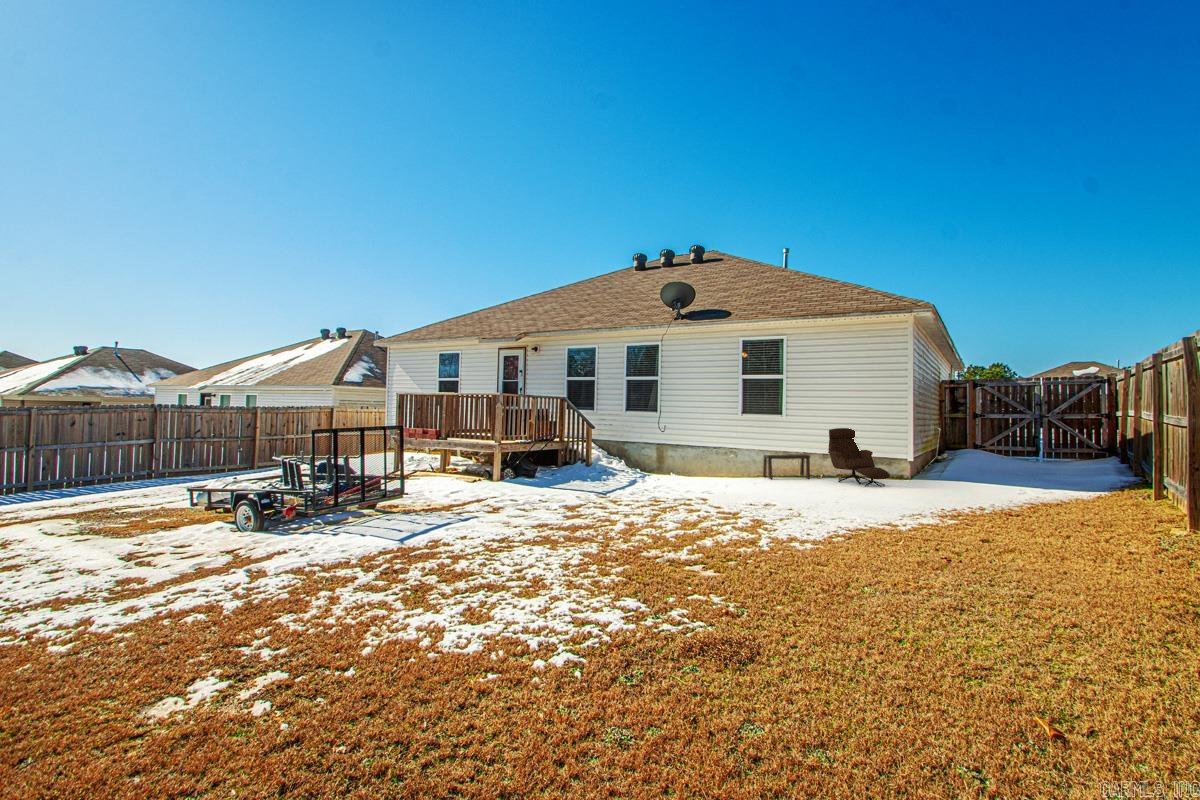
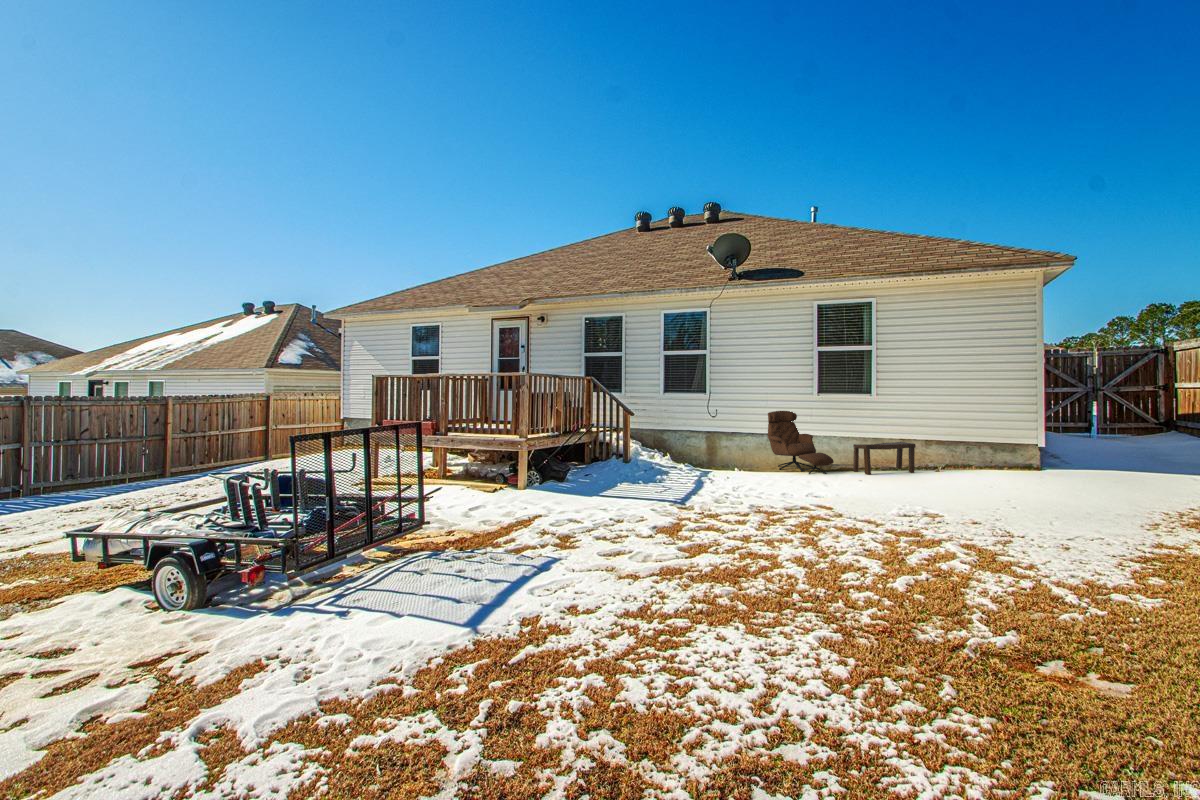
lounge chair: present [828,428,890,487] -> present [767,411,834,474]

